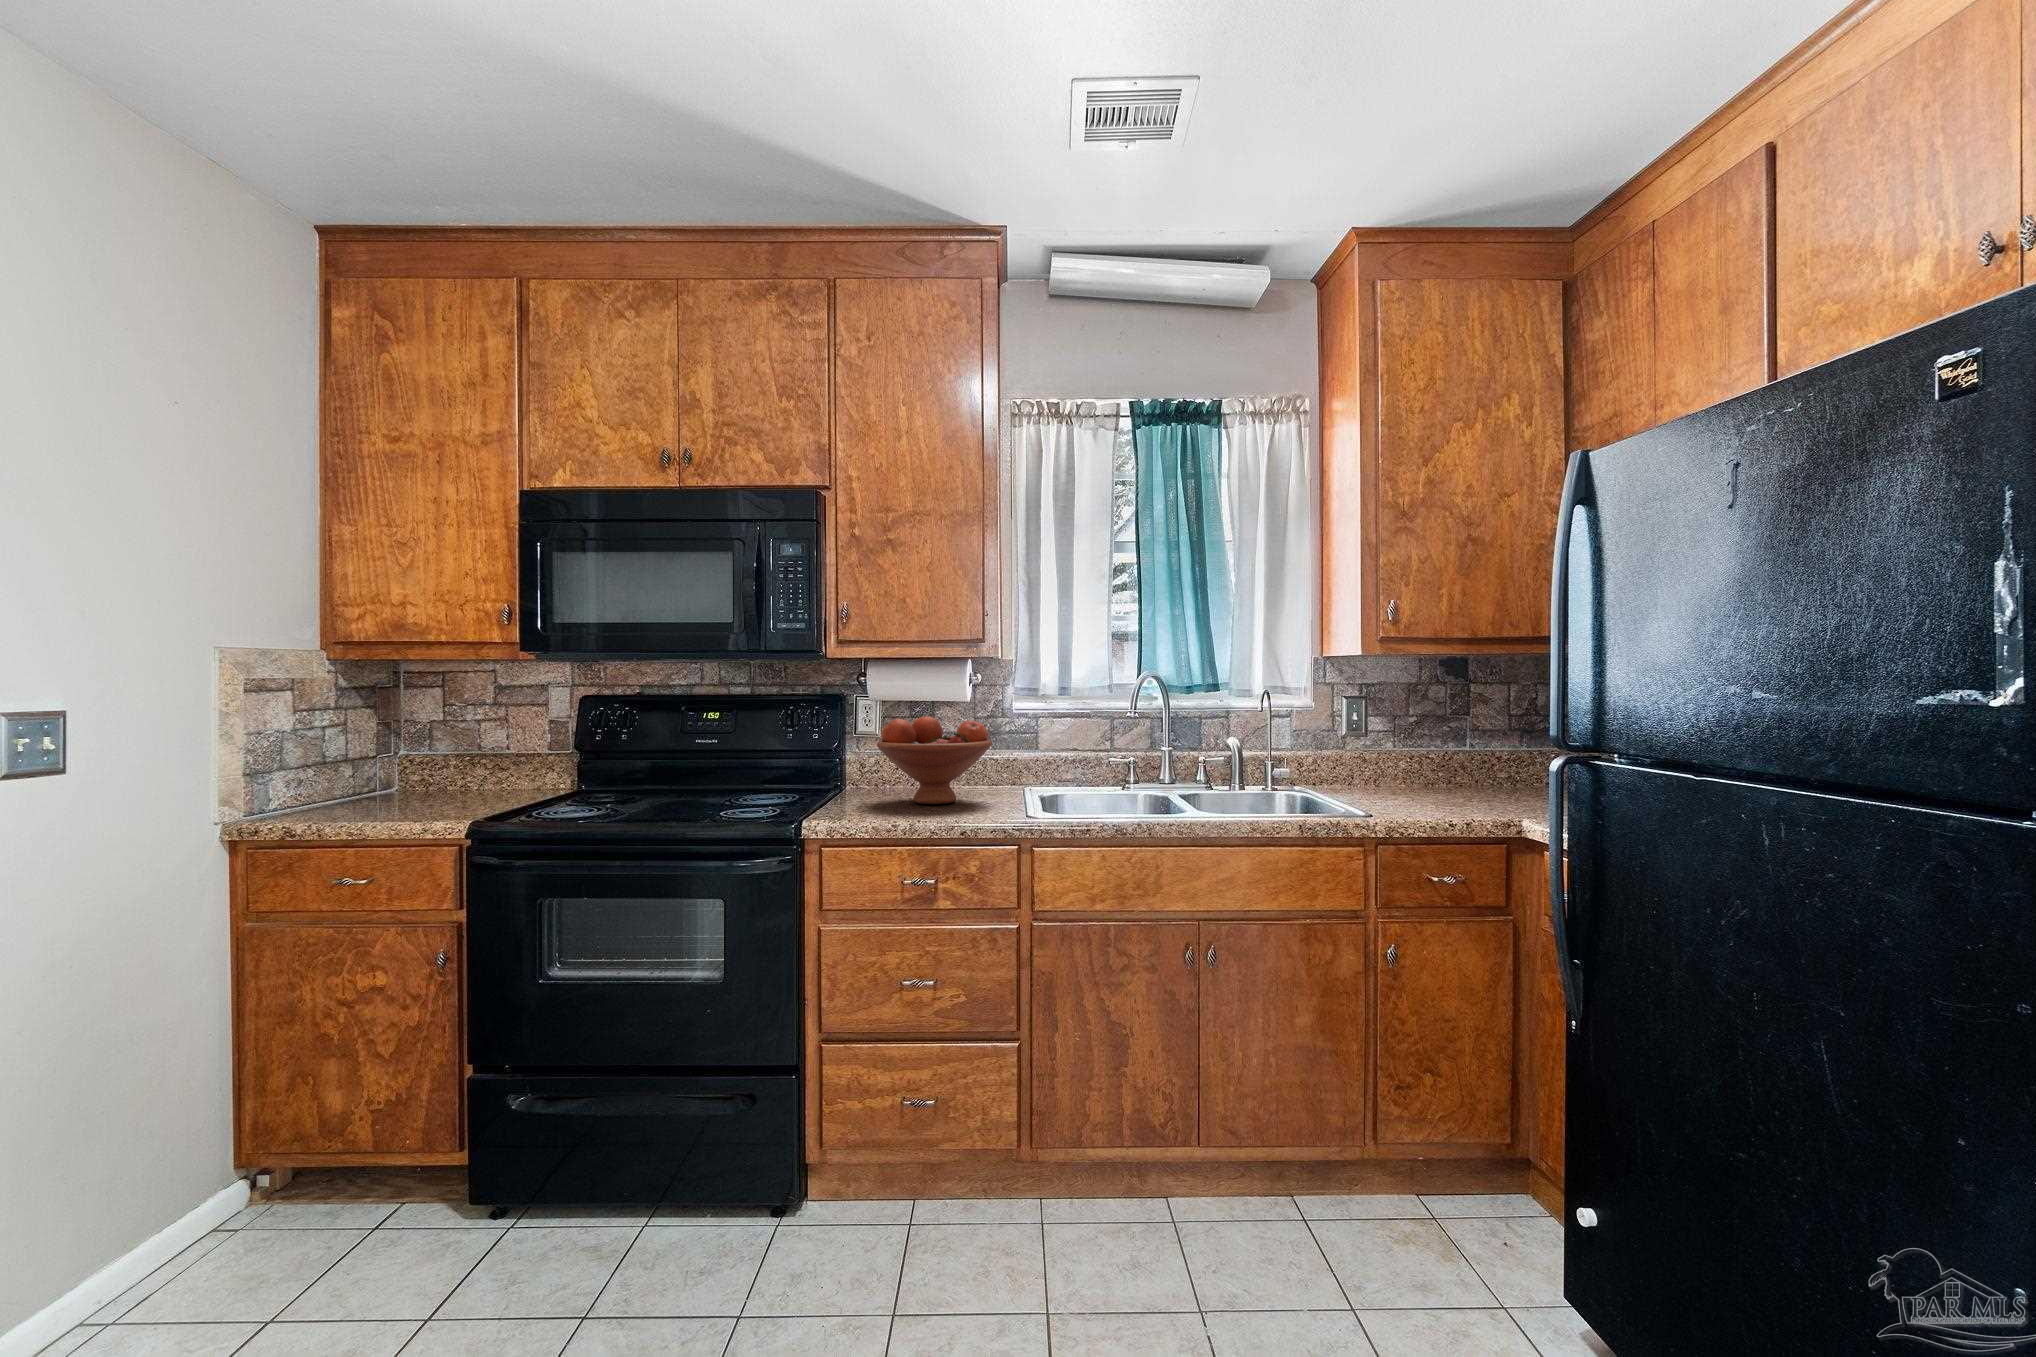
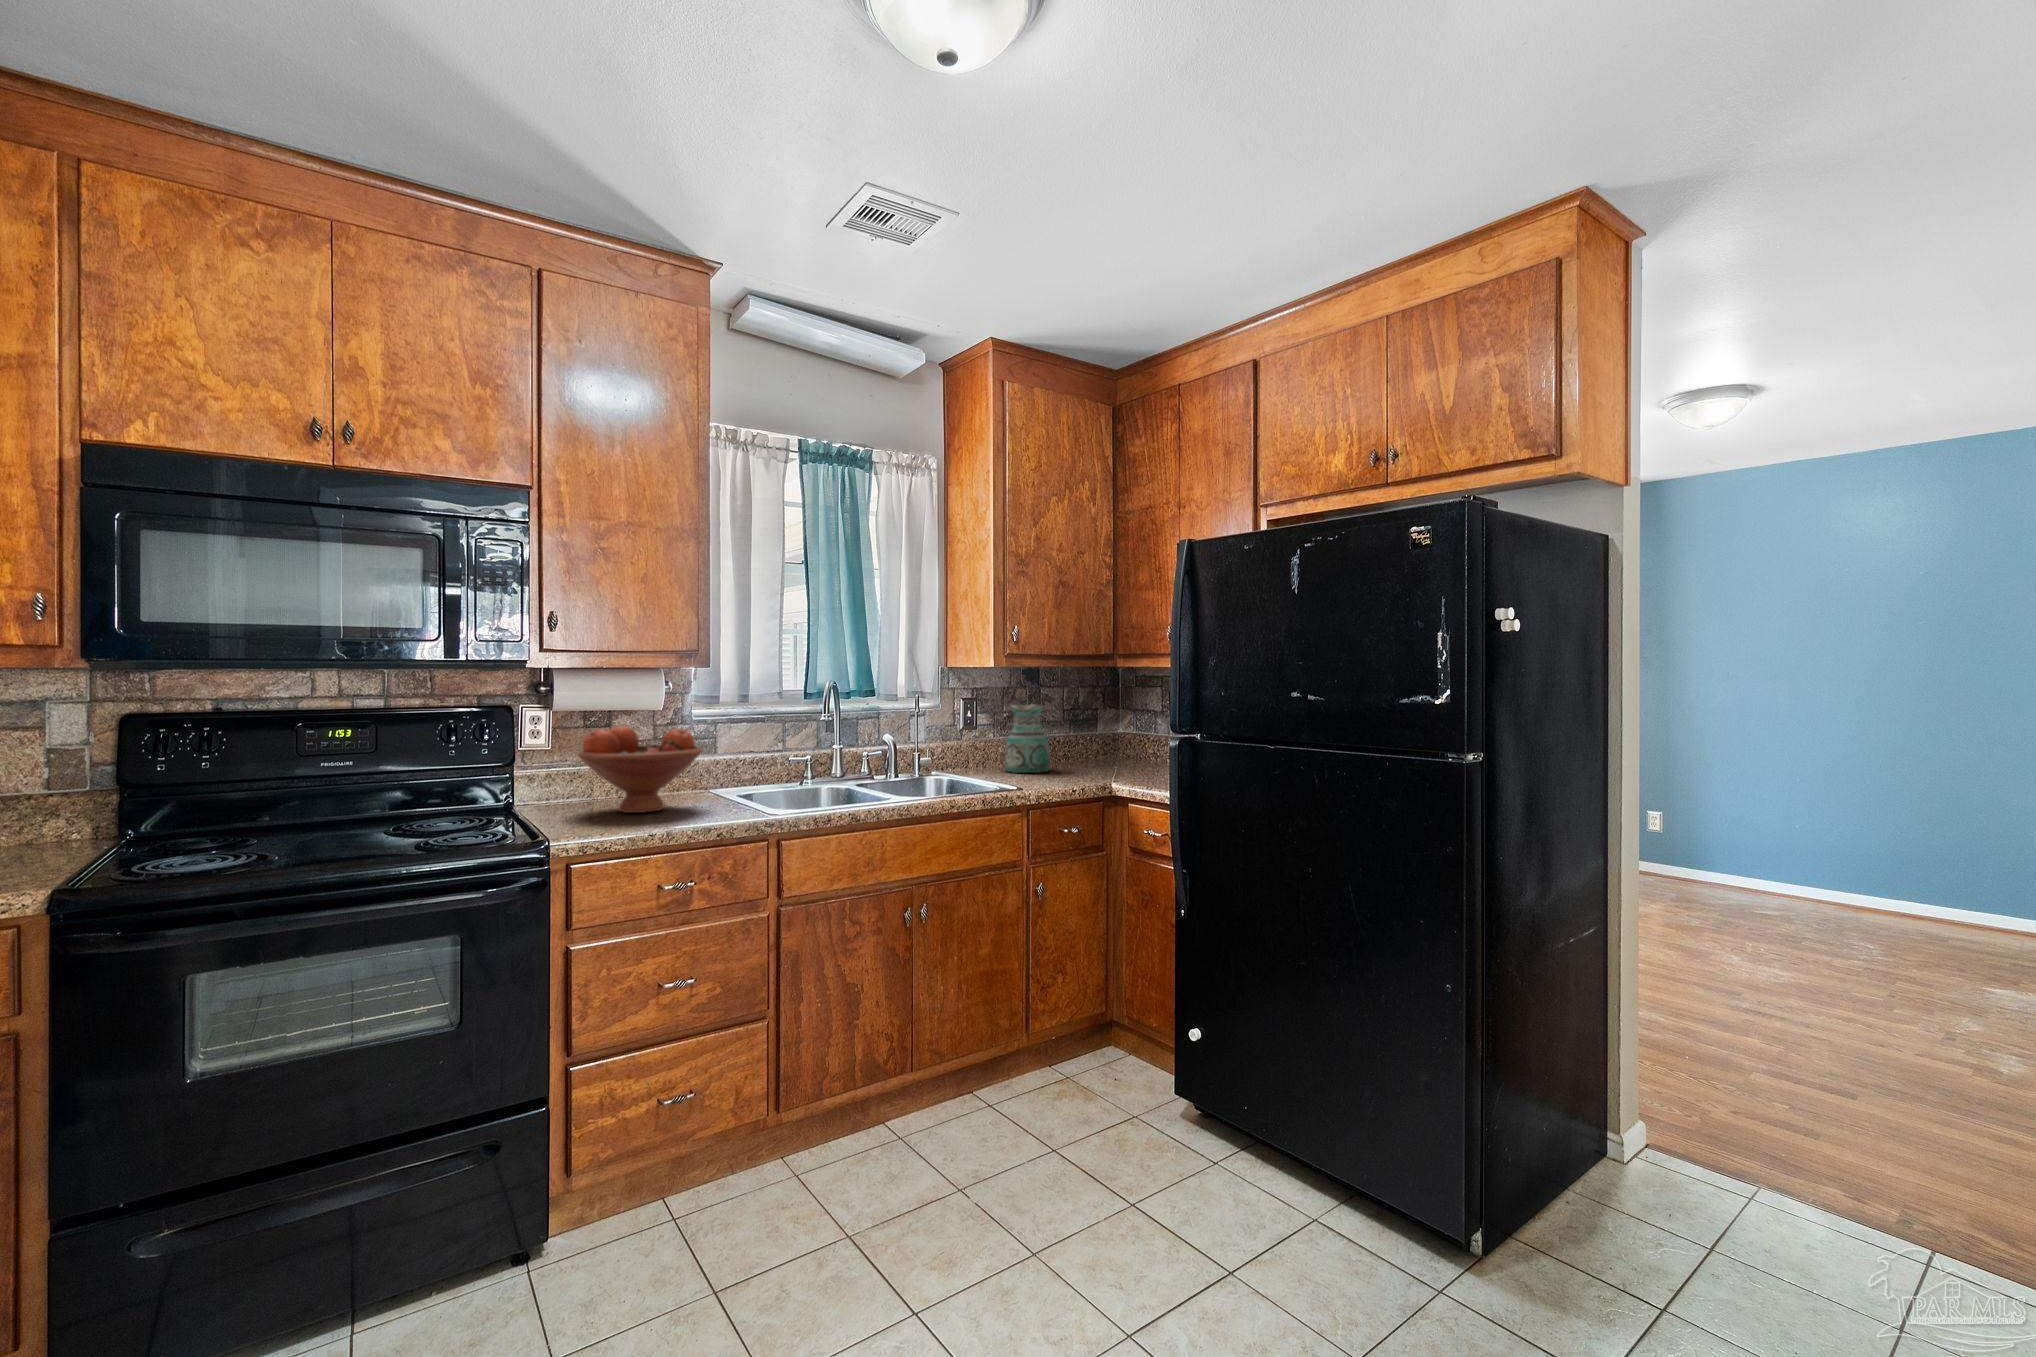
ceramic pitcher: none [1411,703,1476,795] -> present [1005,704,1050,773]

